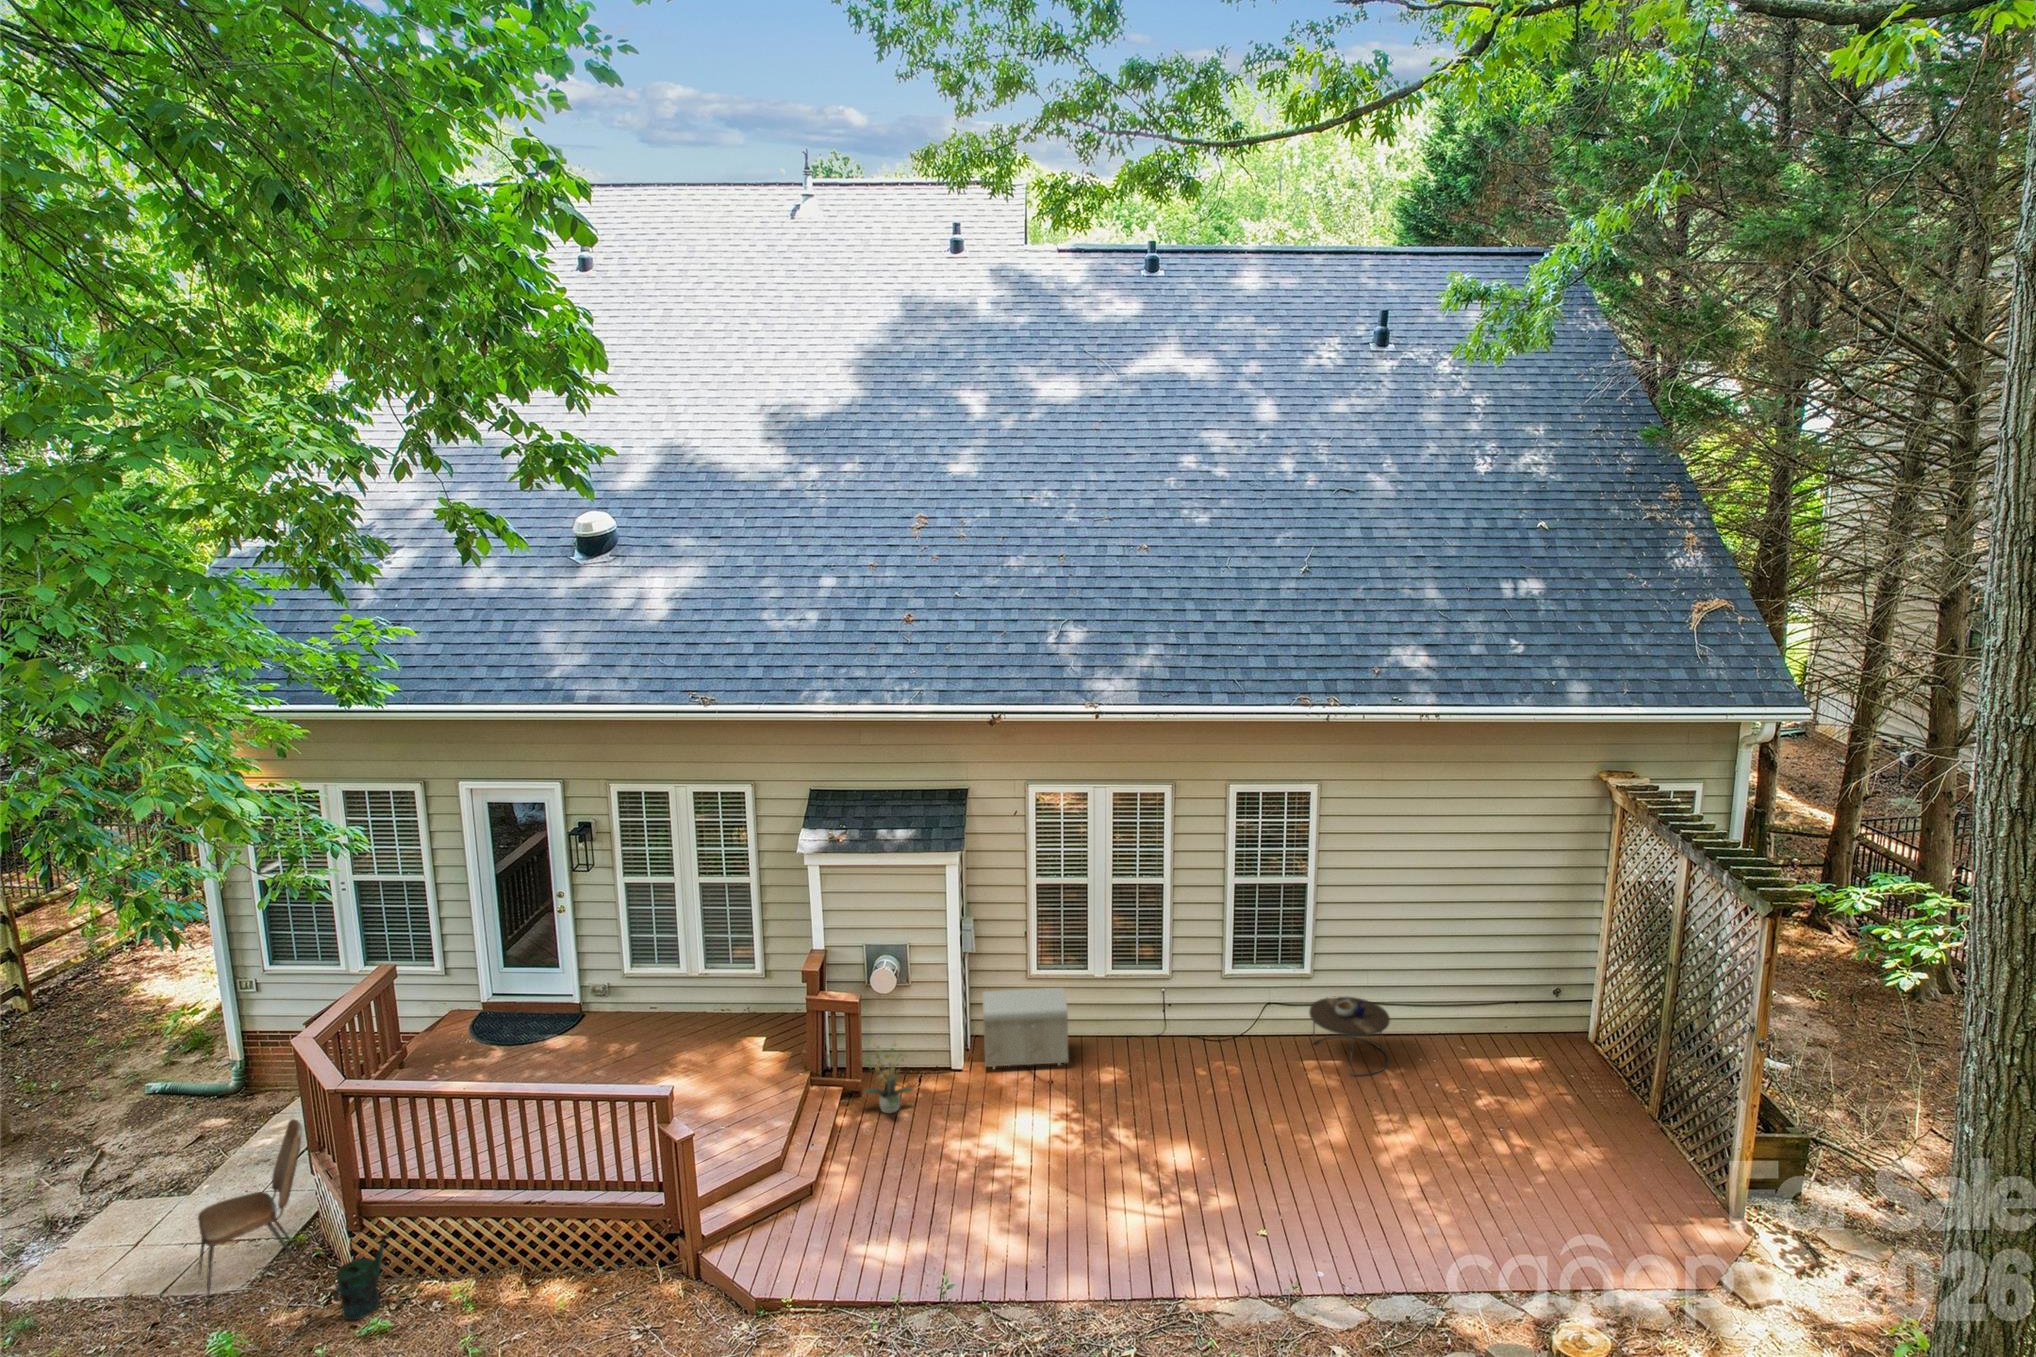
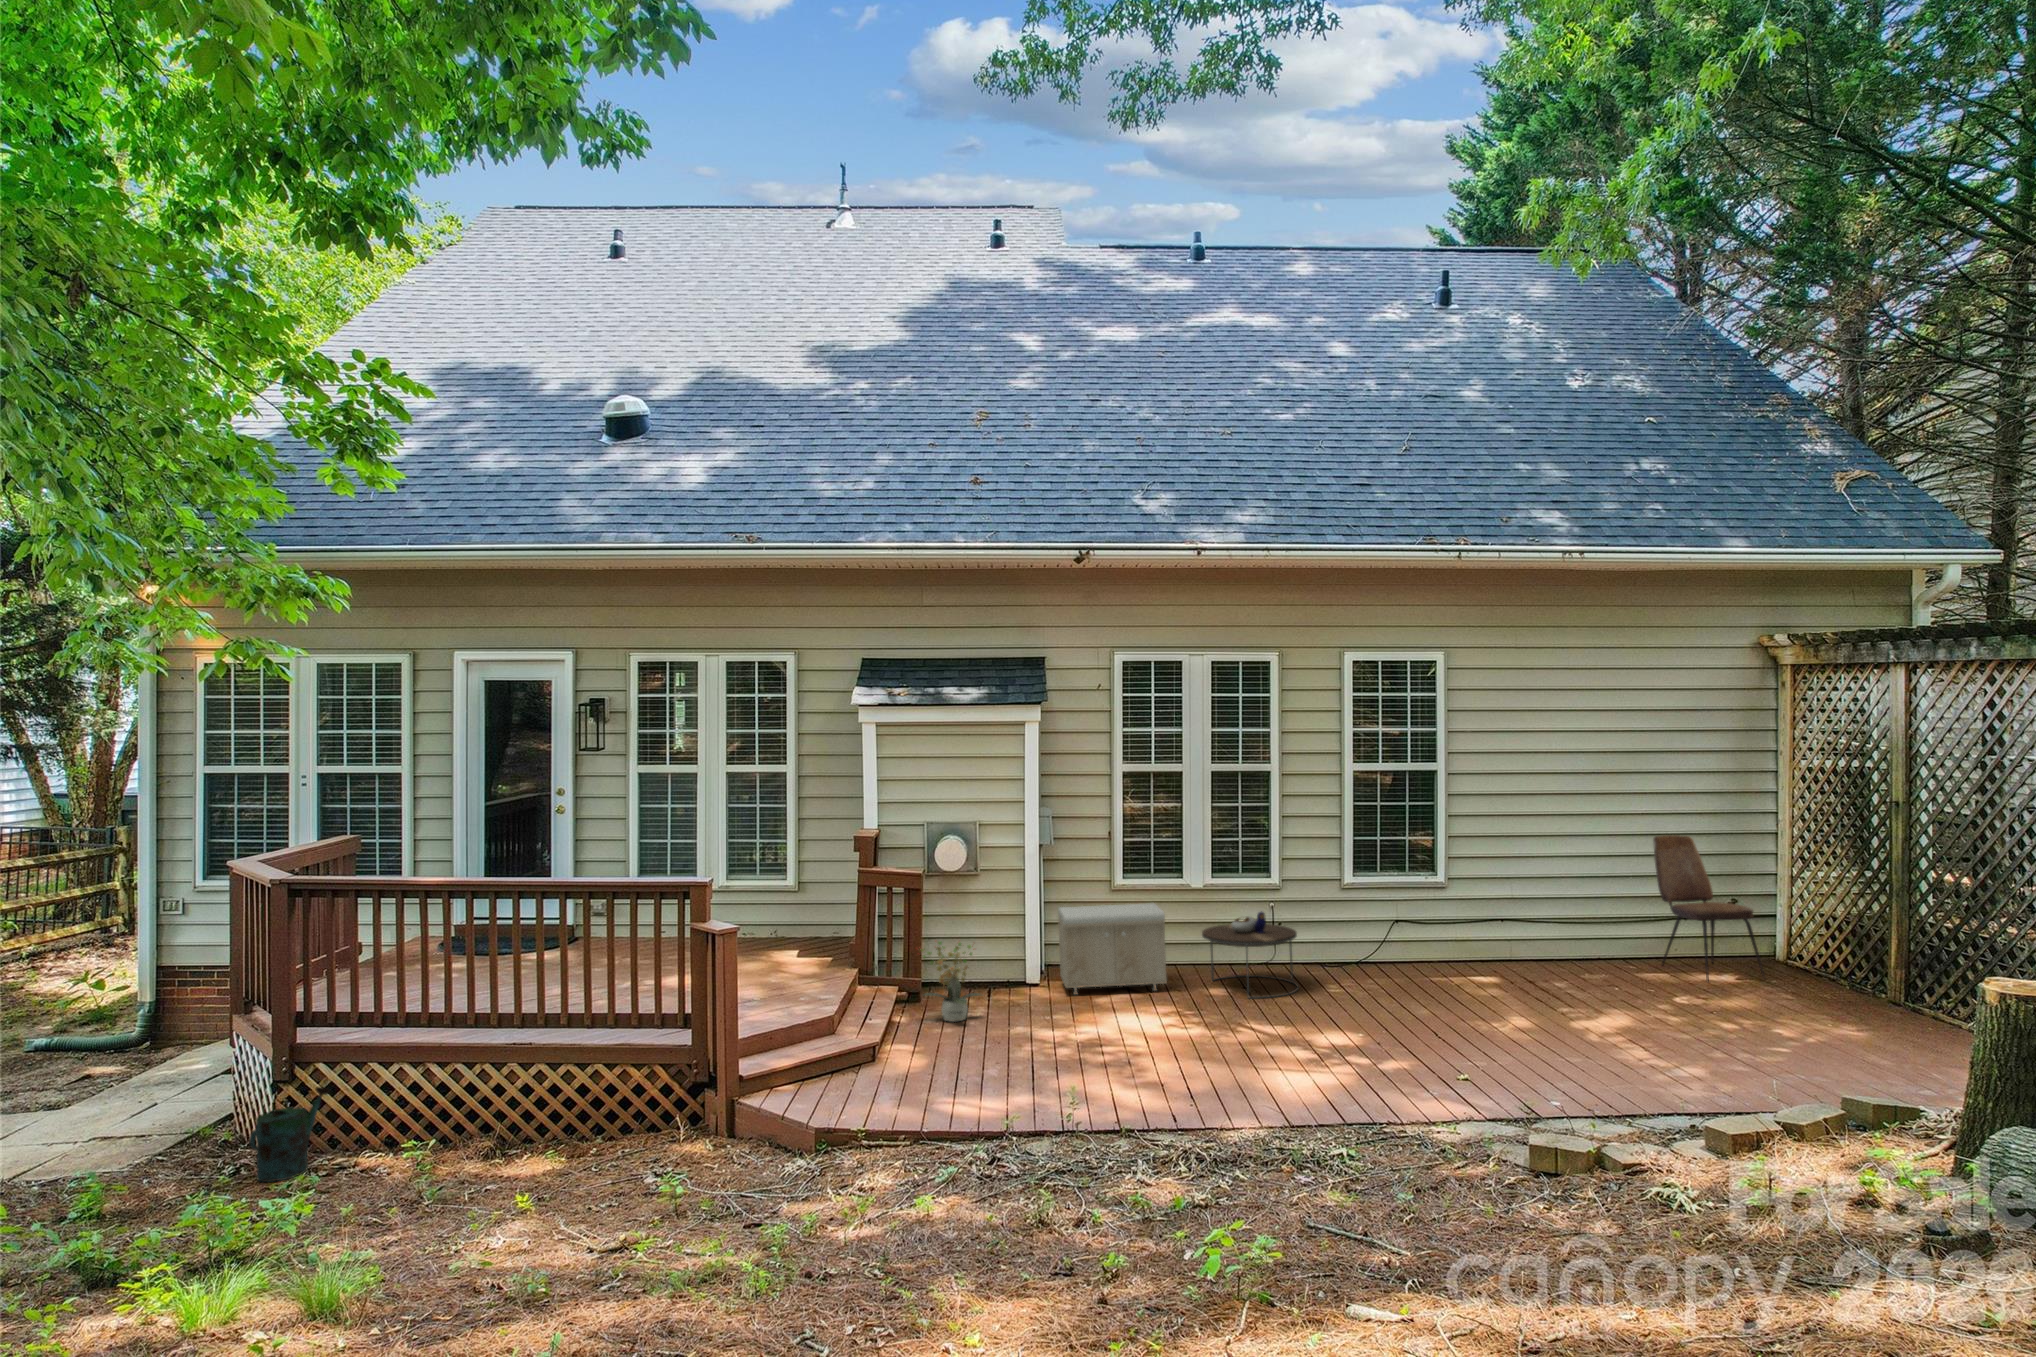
side table: present [1309,996,1390,1076] -> present [1202,911,1299,998]
dining chair: present [198,1119,302,1308] -> present [1653,835,1765,981]

